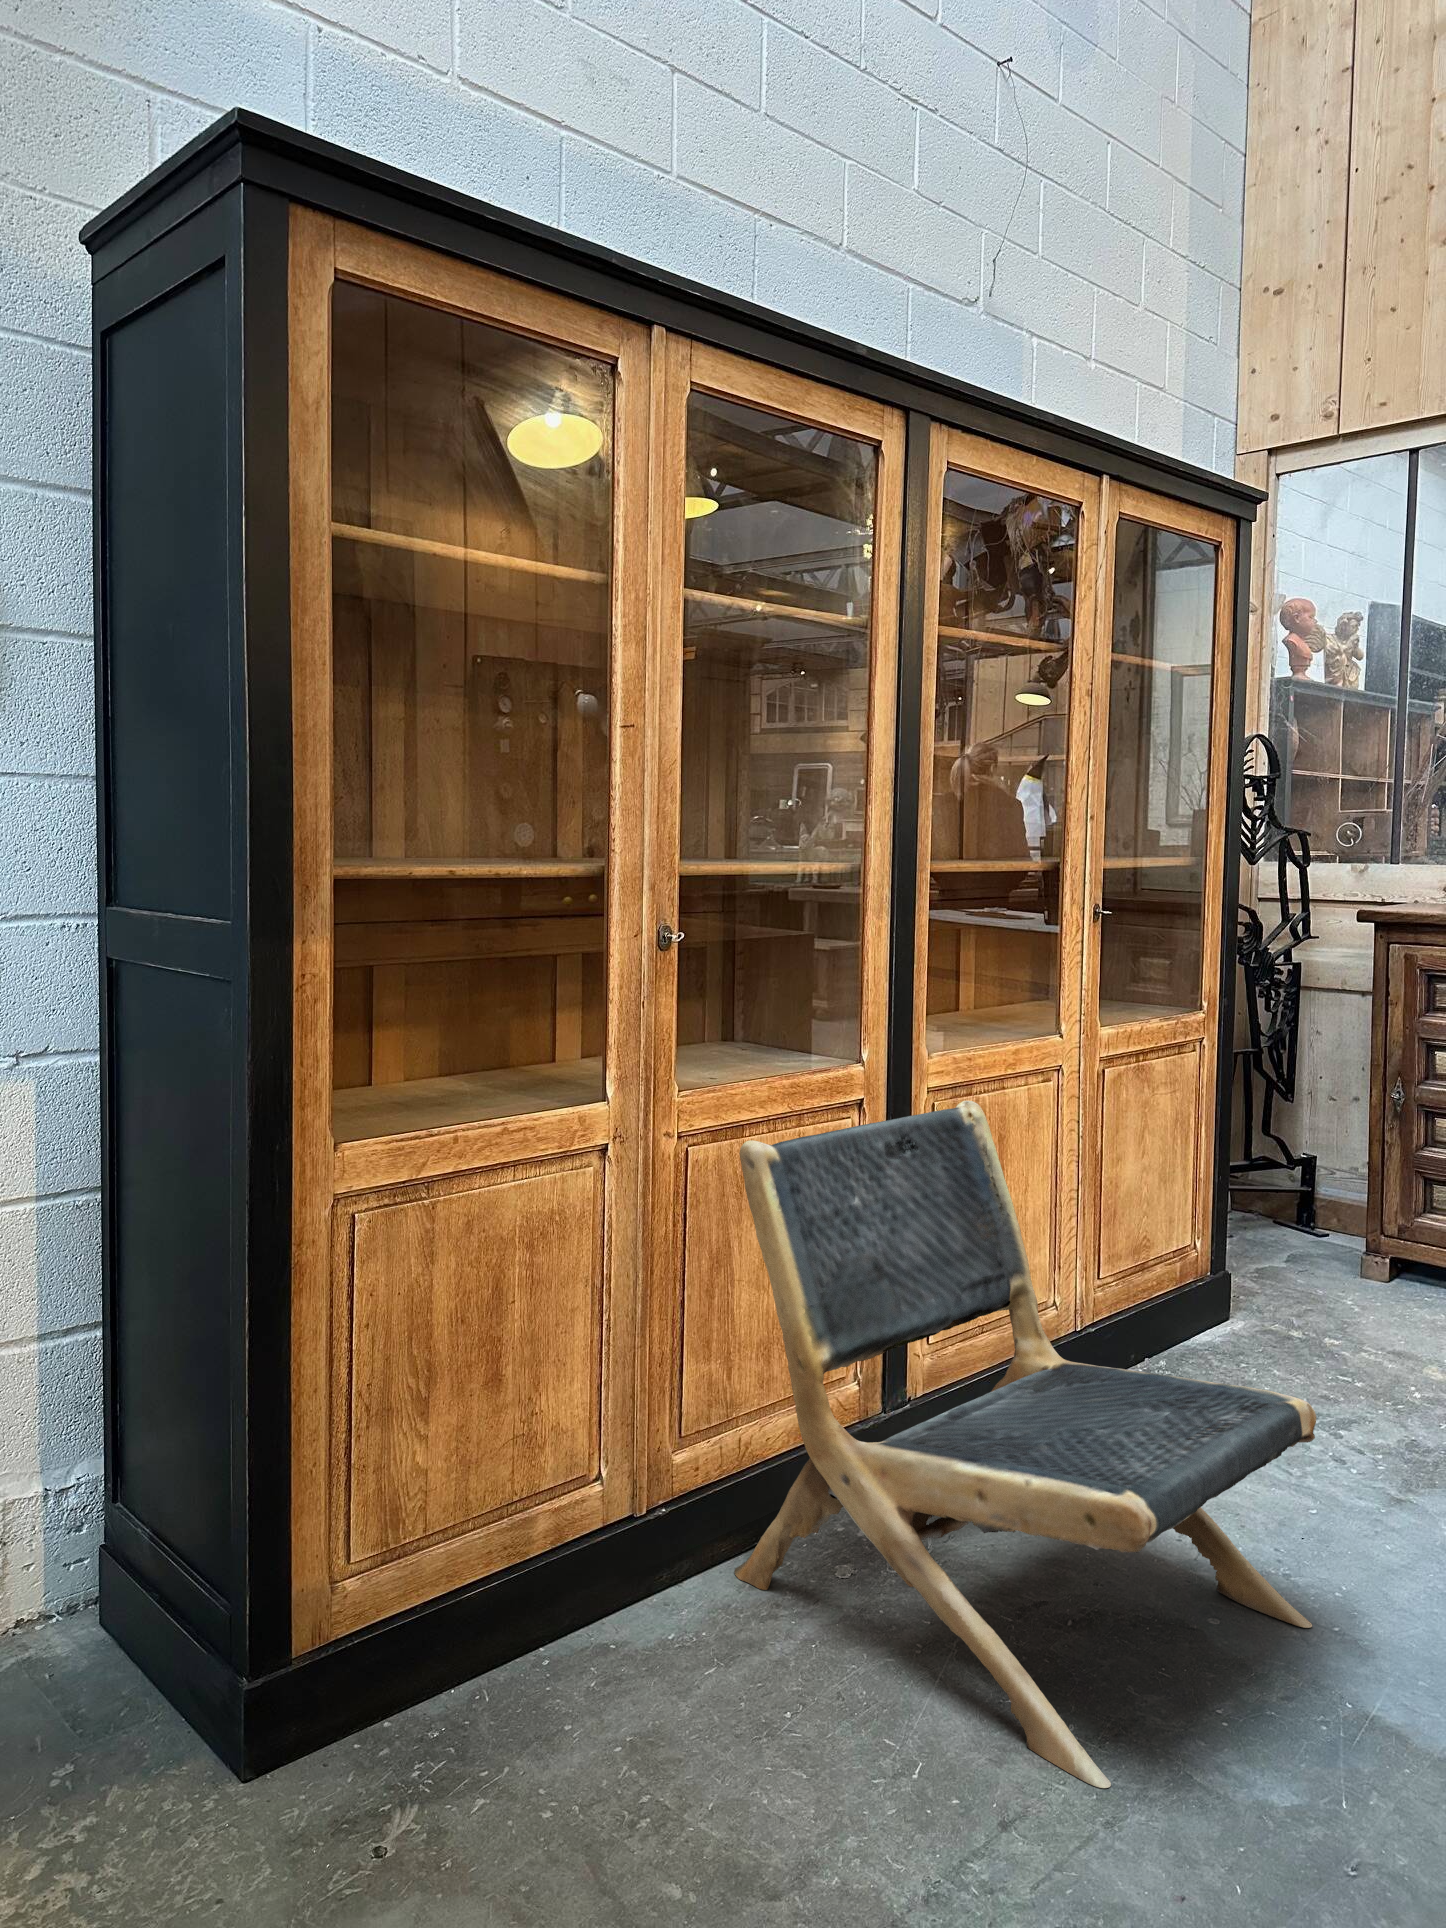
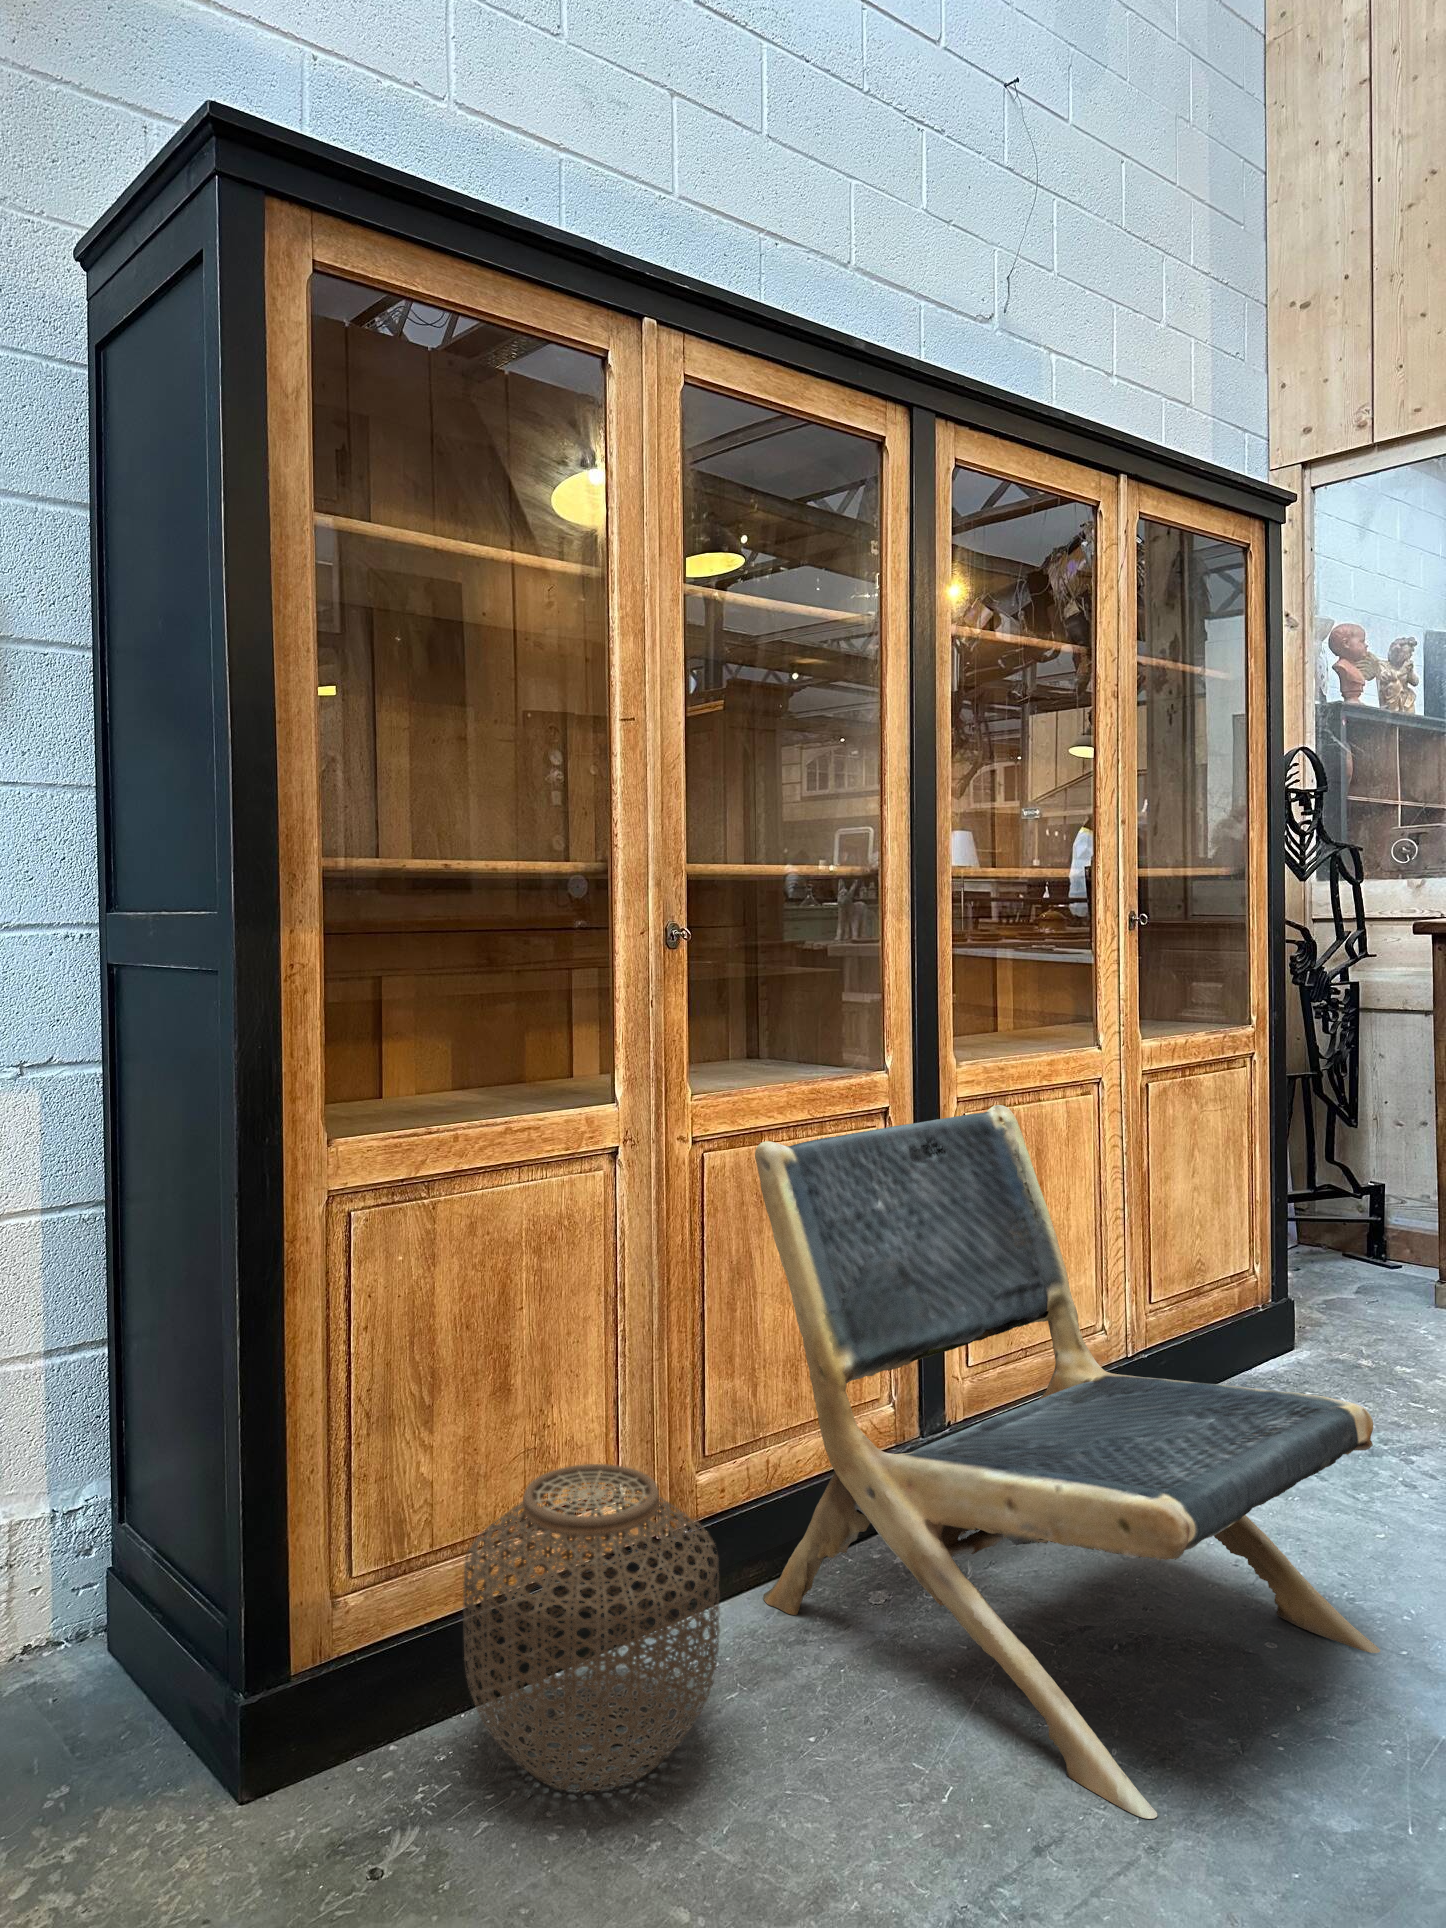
woven basket: none [462,1455,706,1765] -> present [463,1464,720,1792]

